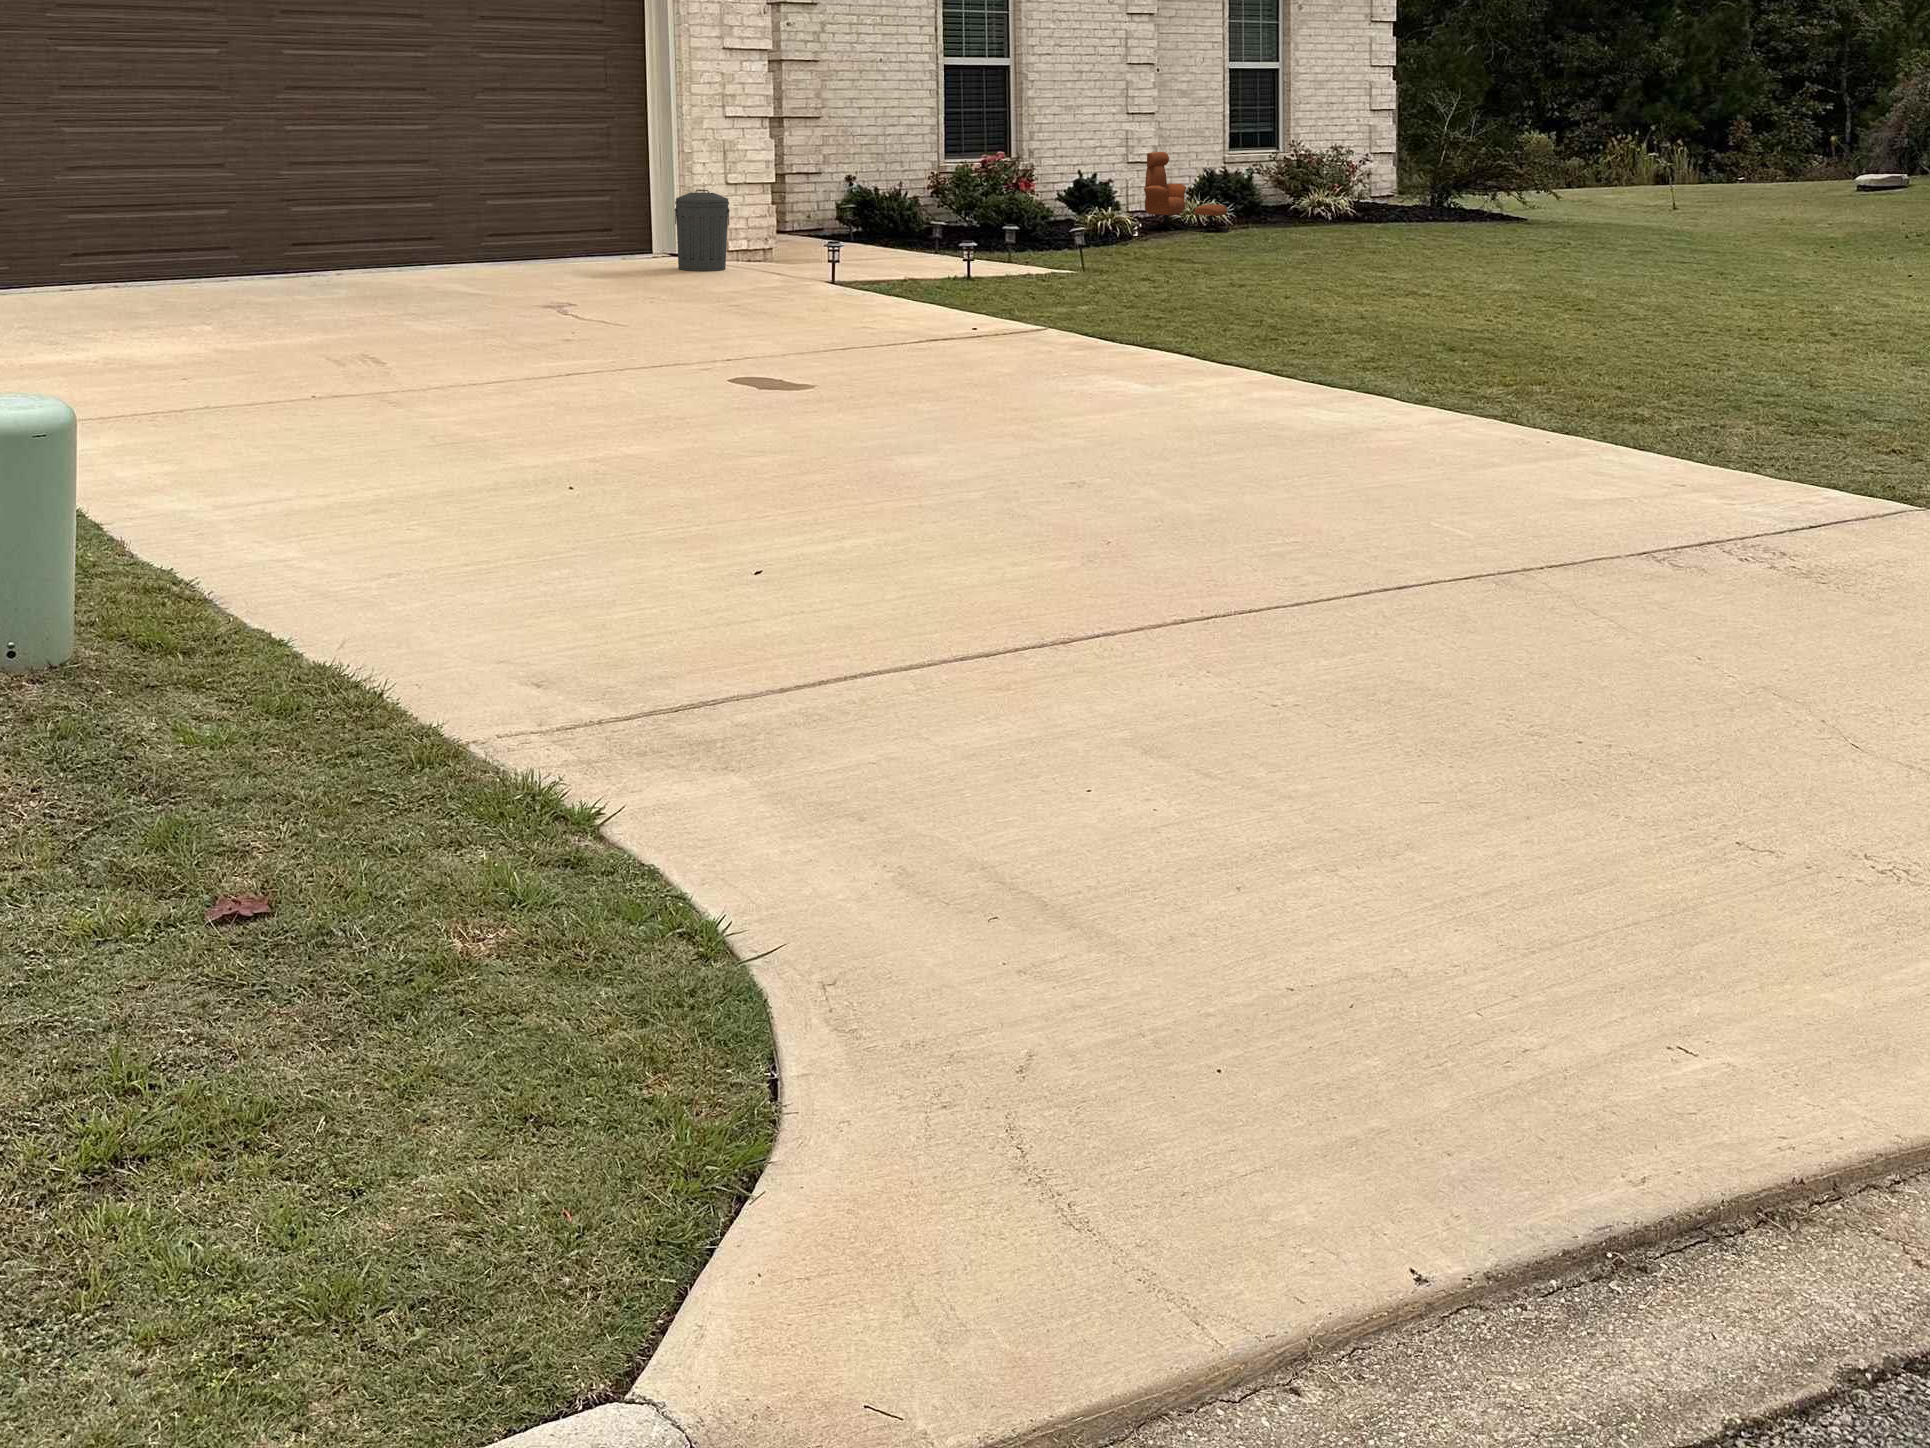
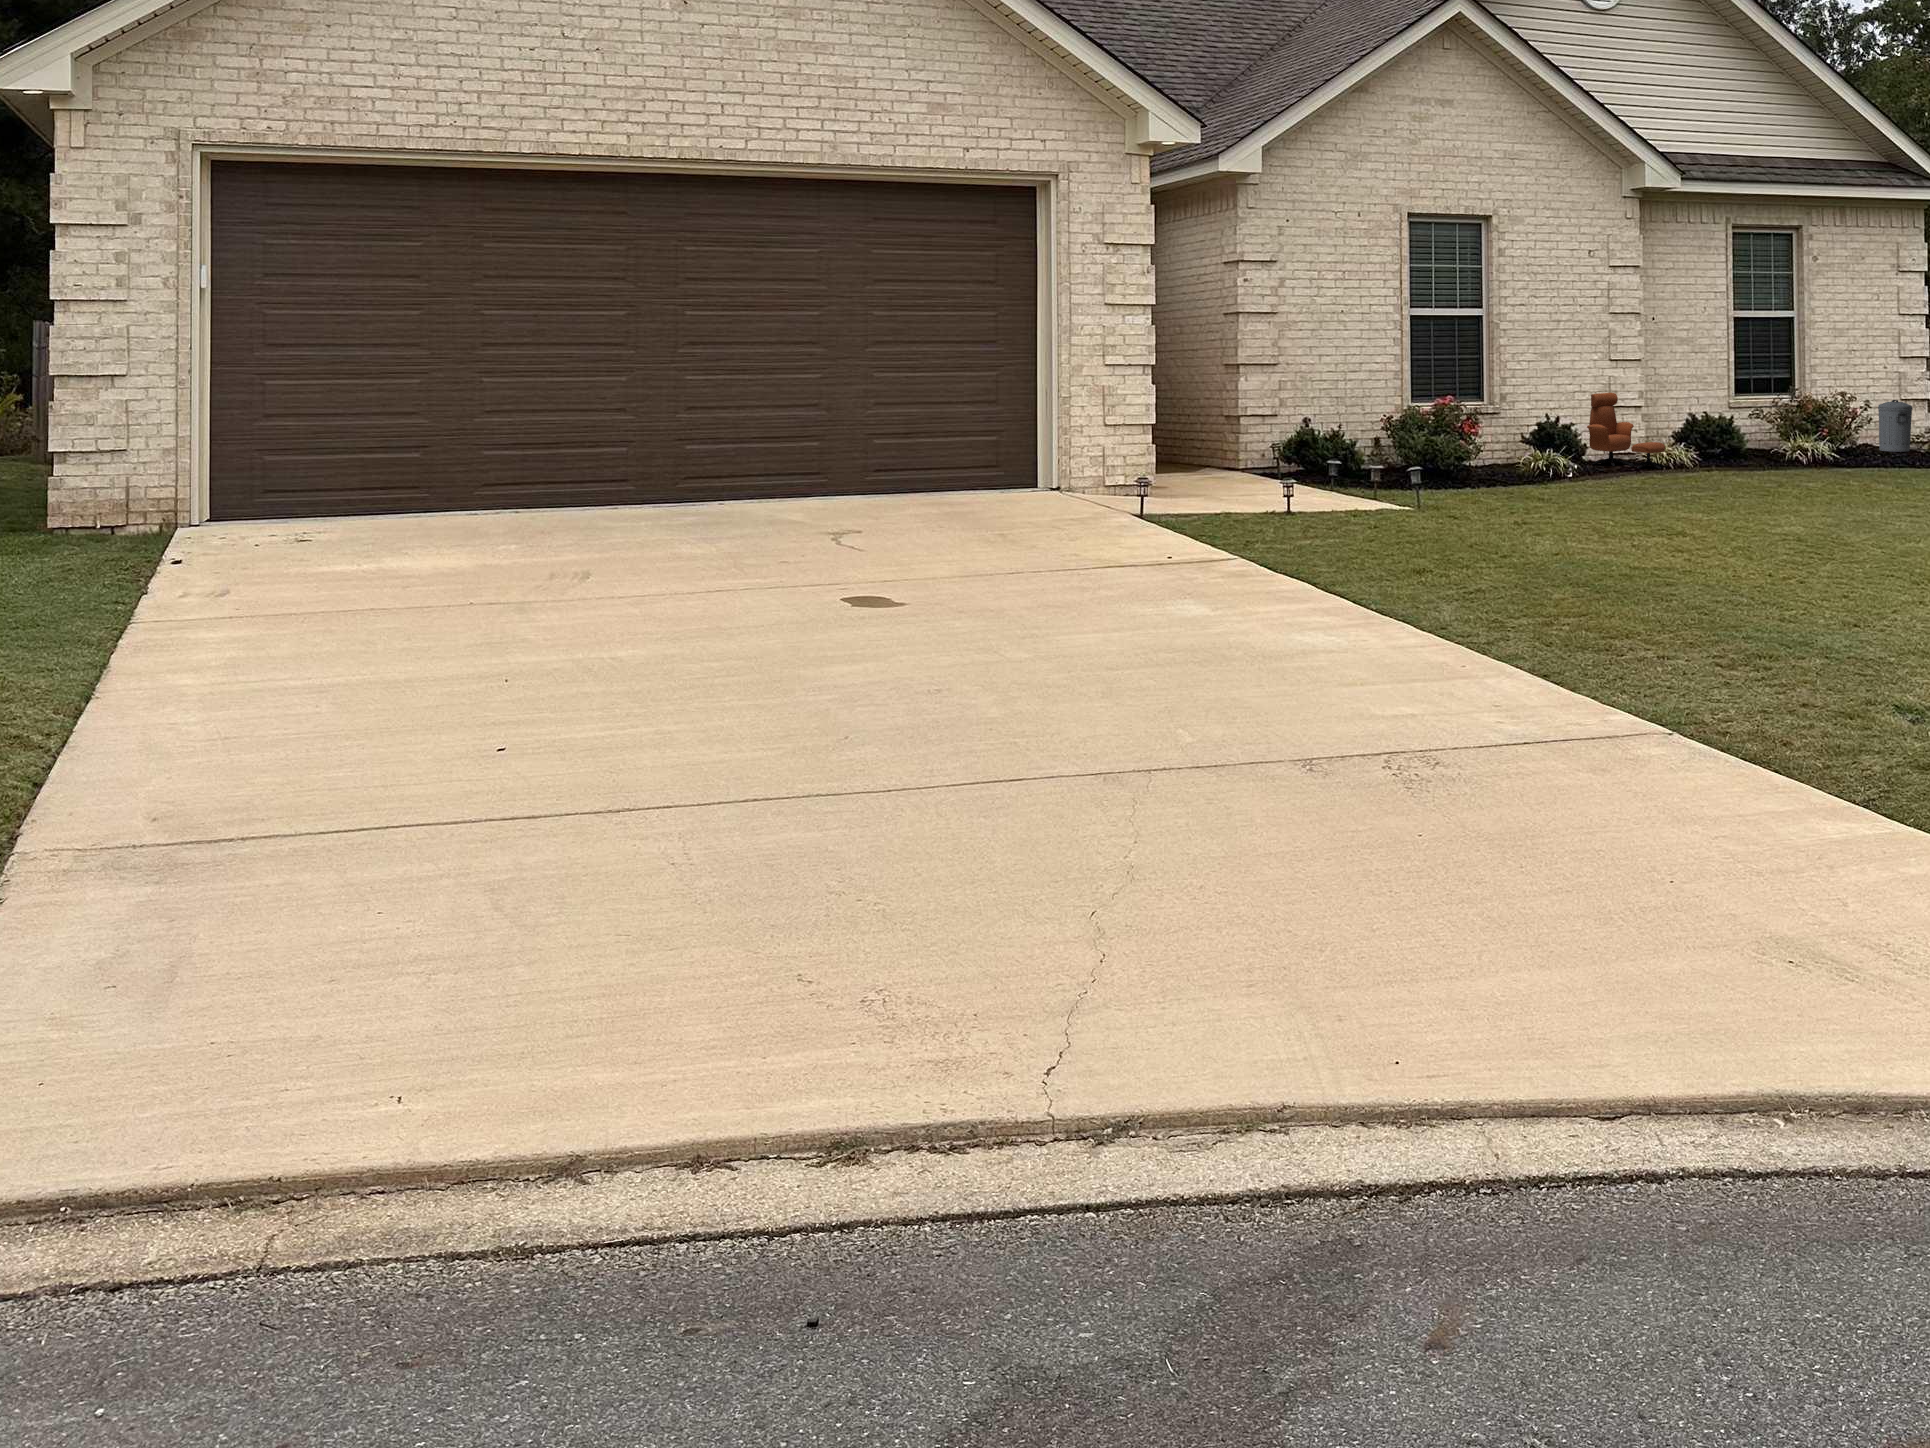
trash can: present [675,190,730,271] -> present [1878,400,1912,452]

